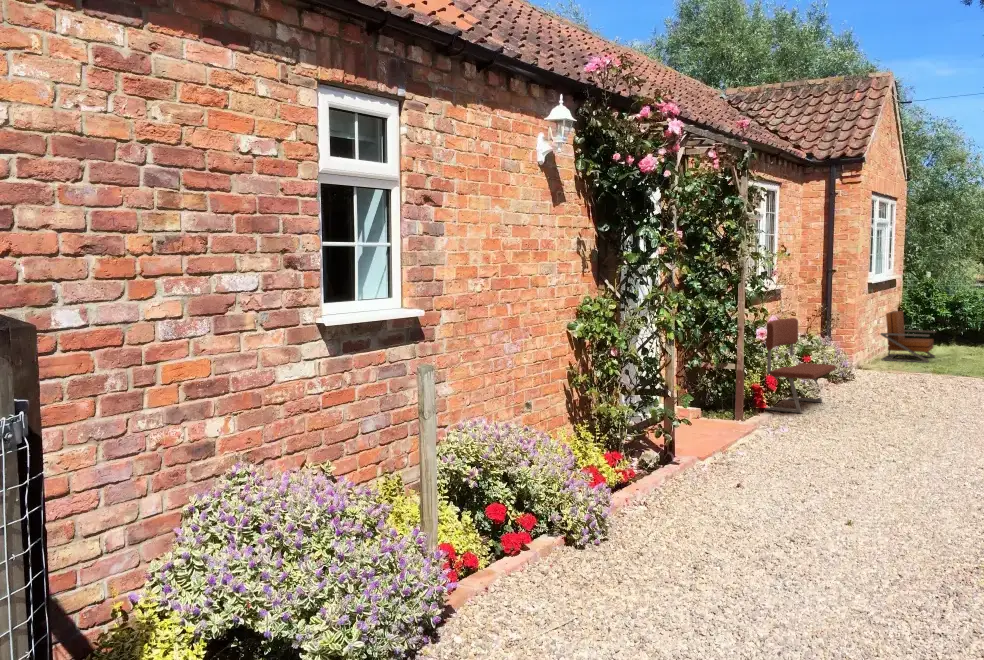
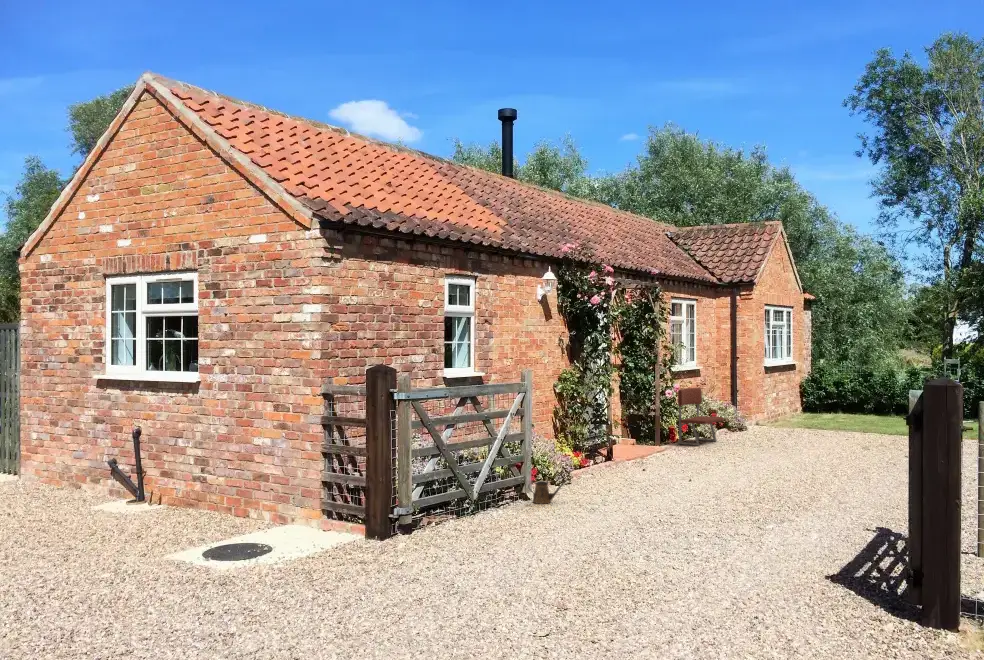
lounge chair: present [881,311,936,363] -> none [777,387,819,423]
watering can: none [515,573,612,634] -> present [528,480,567,504]

